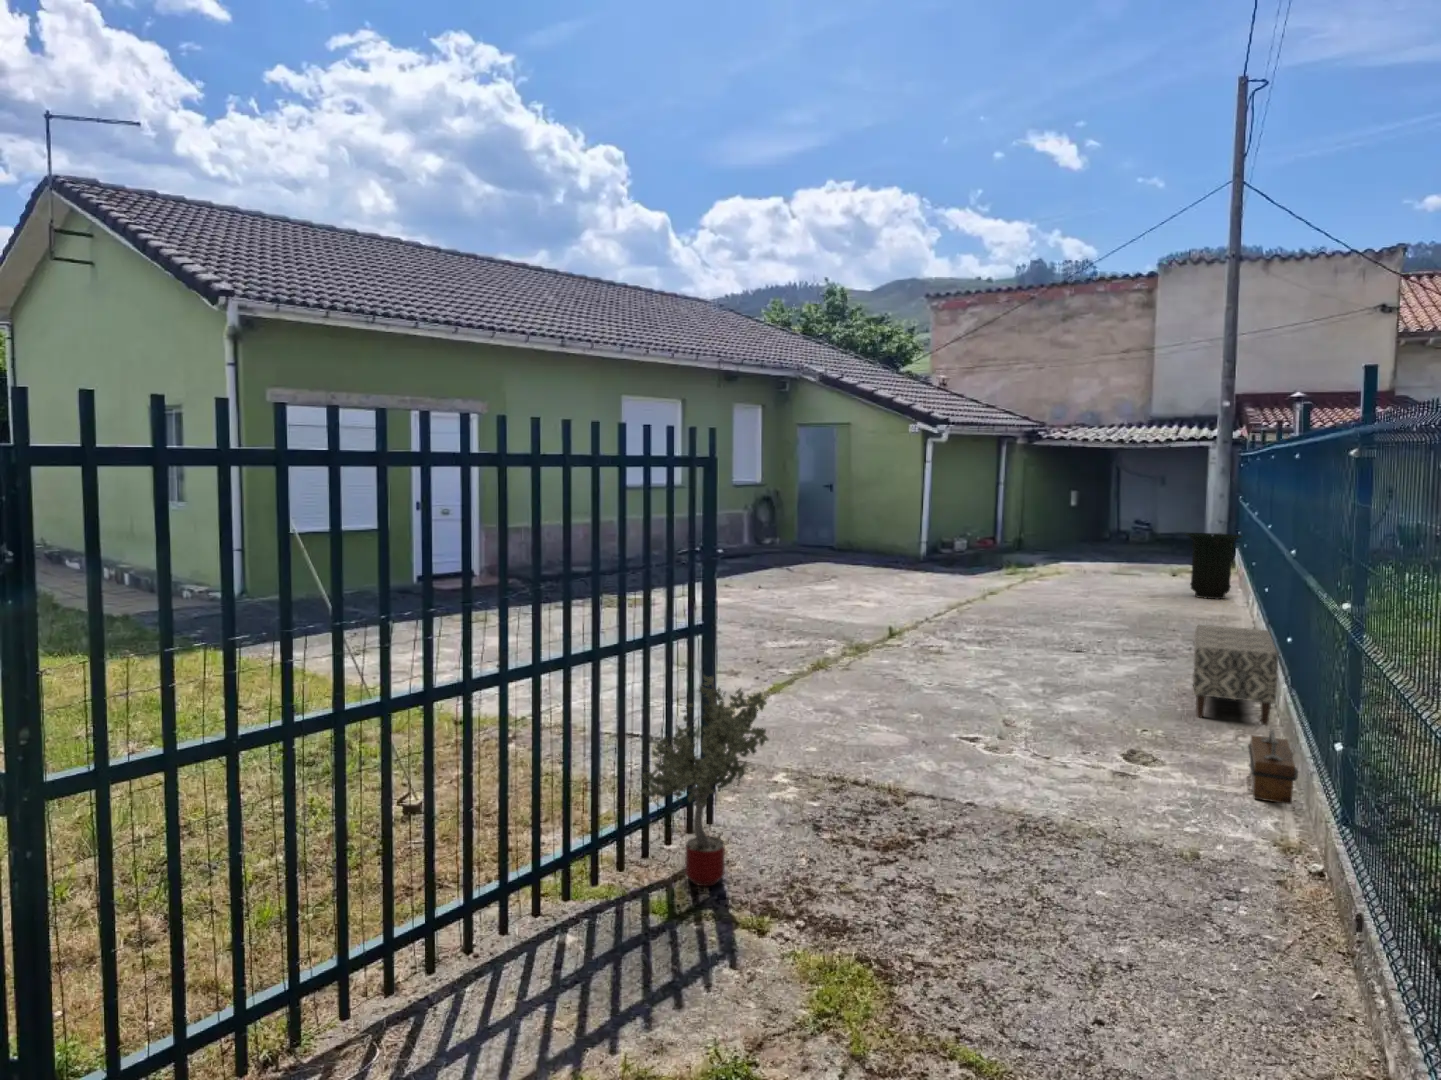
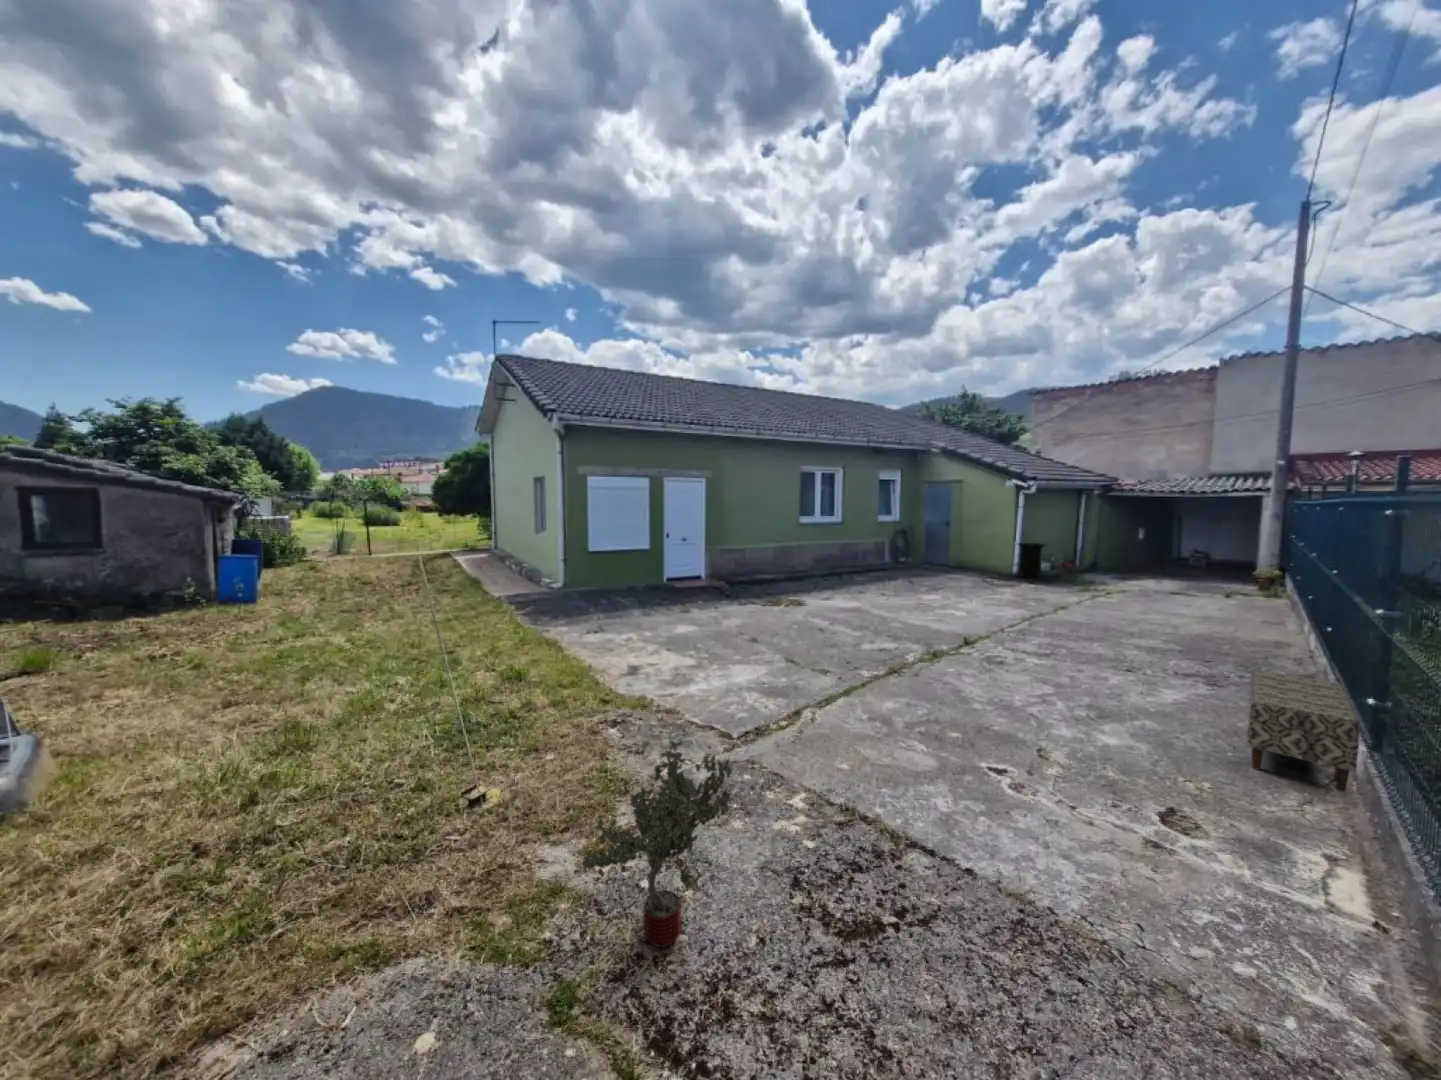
trash can: present [1185,533,1242,599] -> present [1018,543,1045,577]
toolbox: present [1248,729,1298,804] -> none [1324,829,1407,946]

